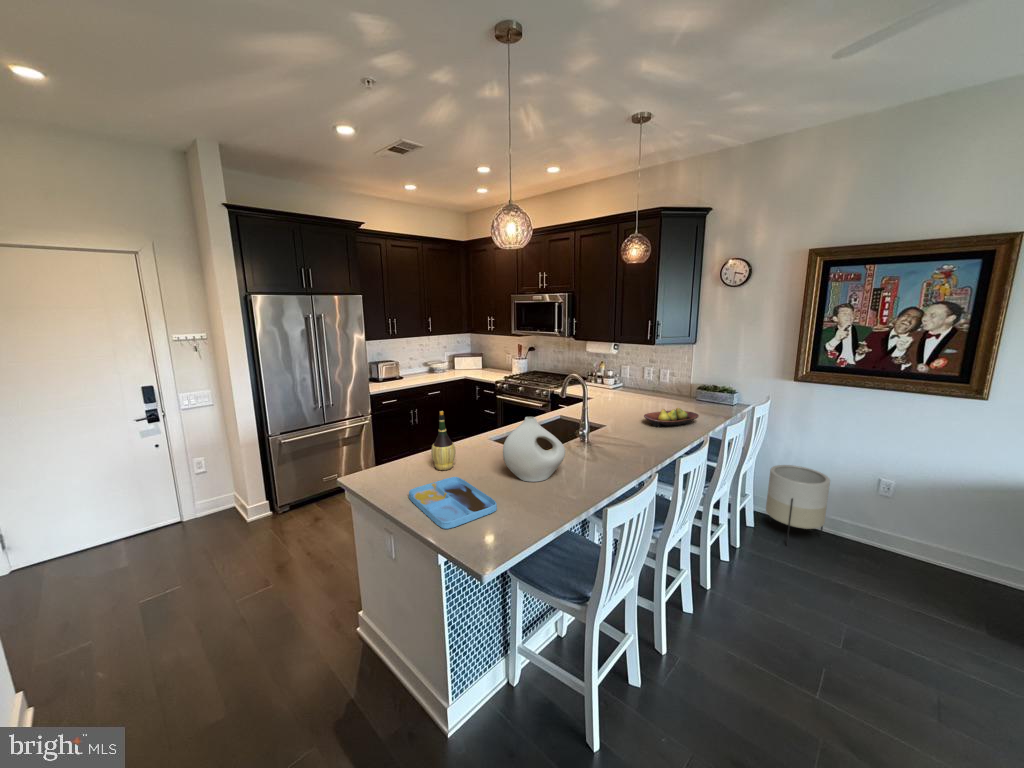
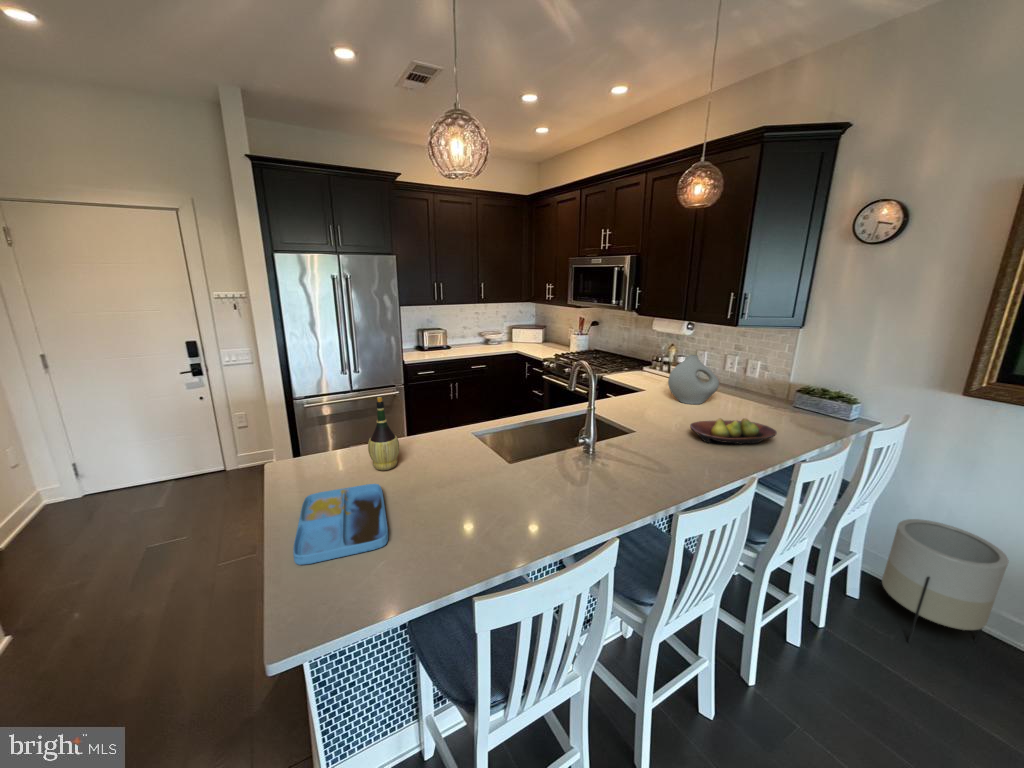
vase: present [503,417,565,482] -> present [668,355,719,404]

